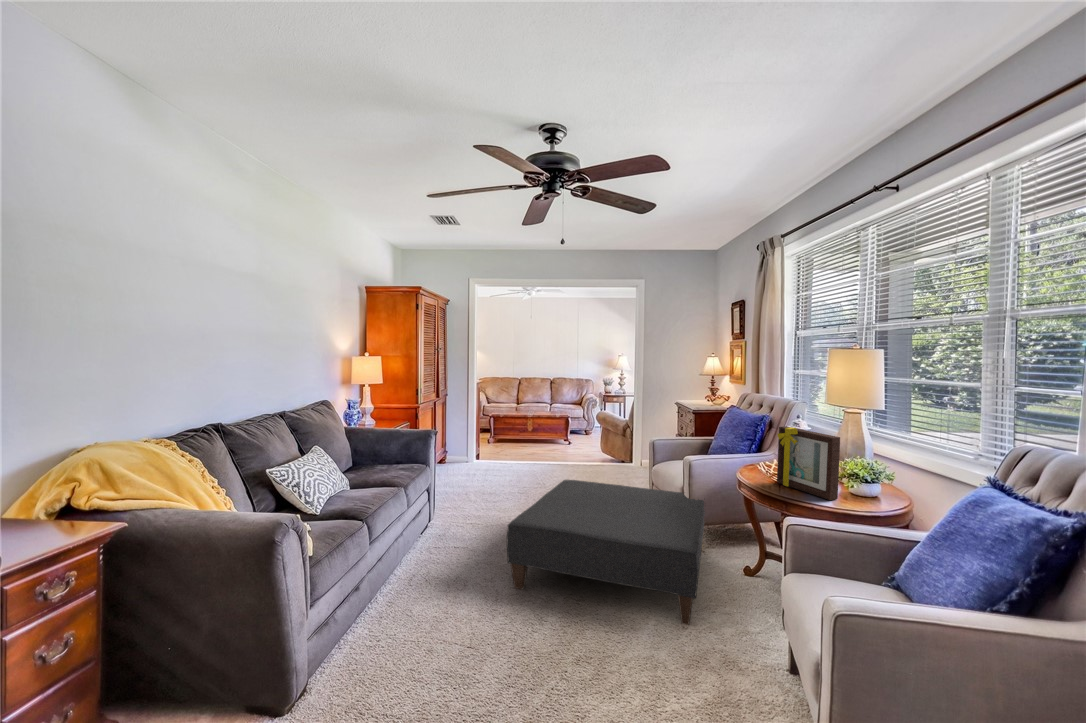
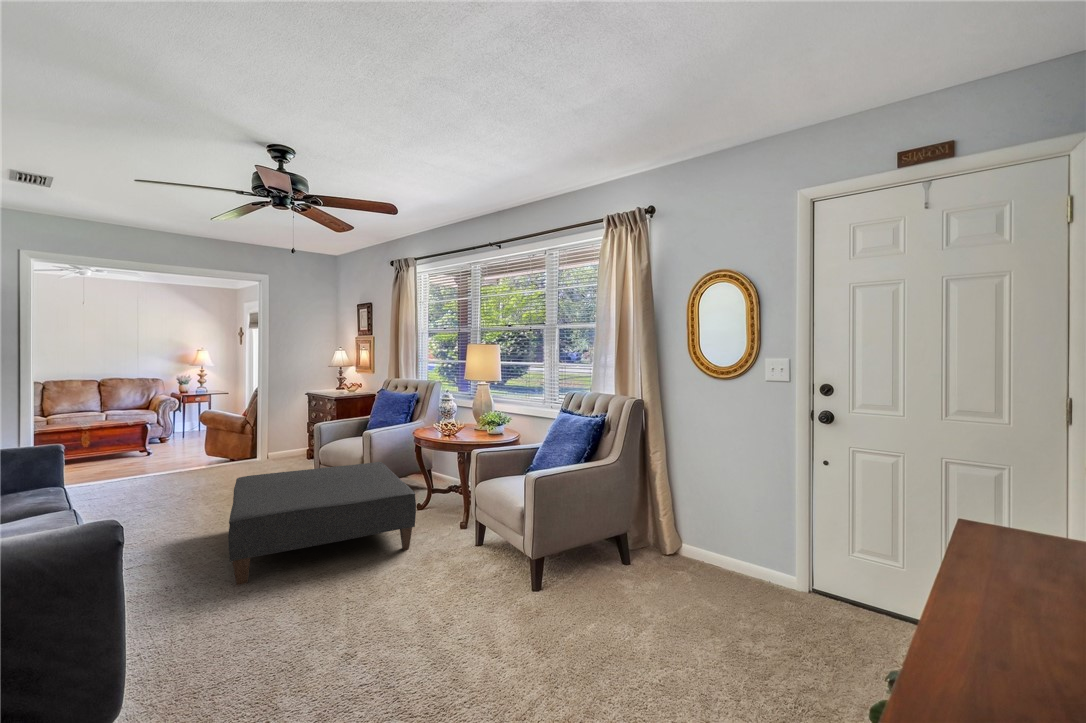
picture frame: present [777,426,840,500] -> none [453,396,492,438]

